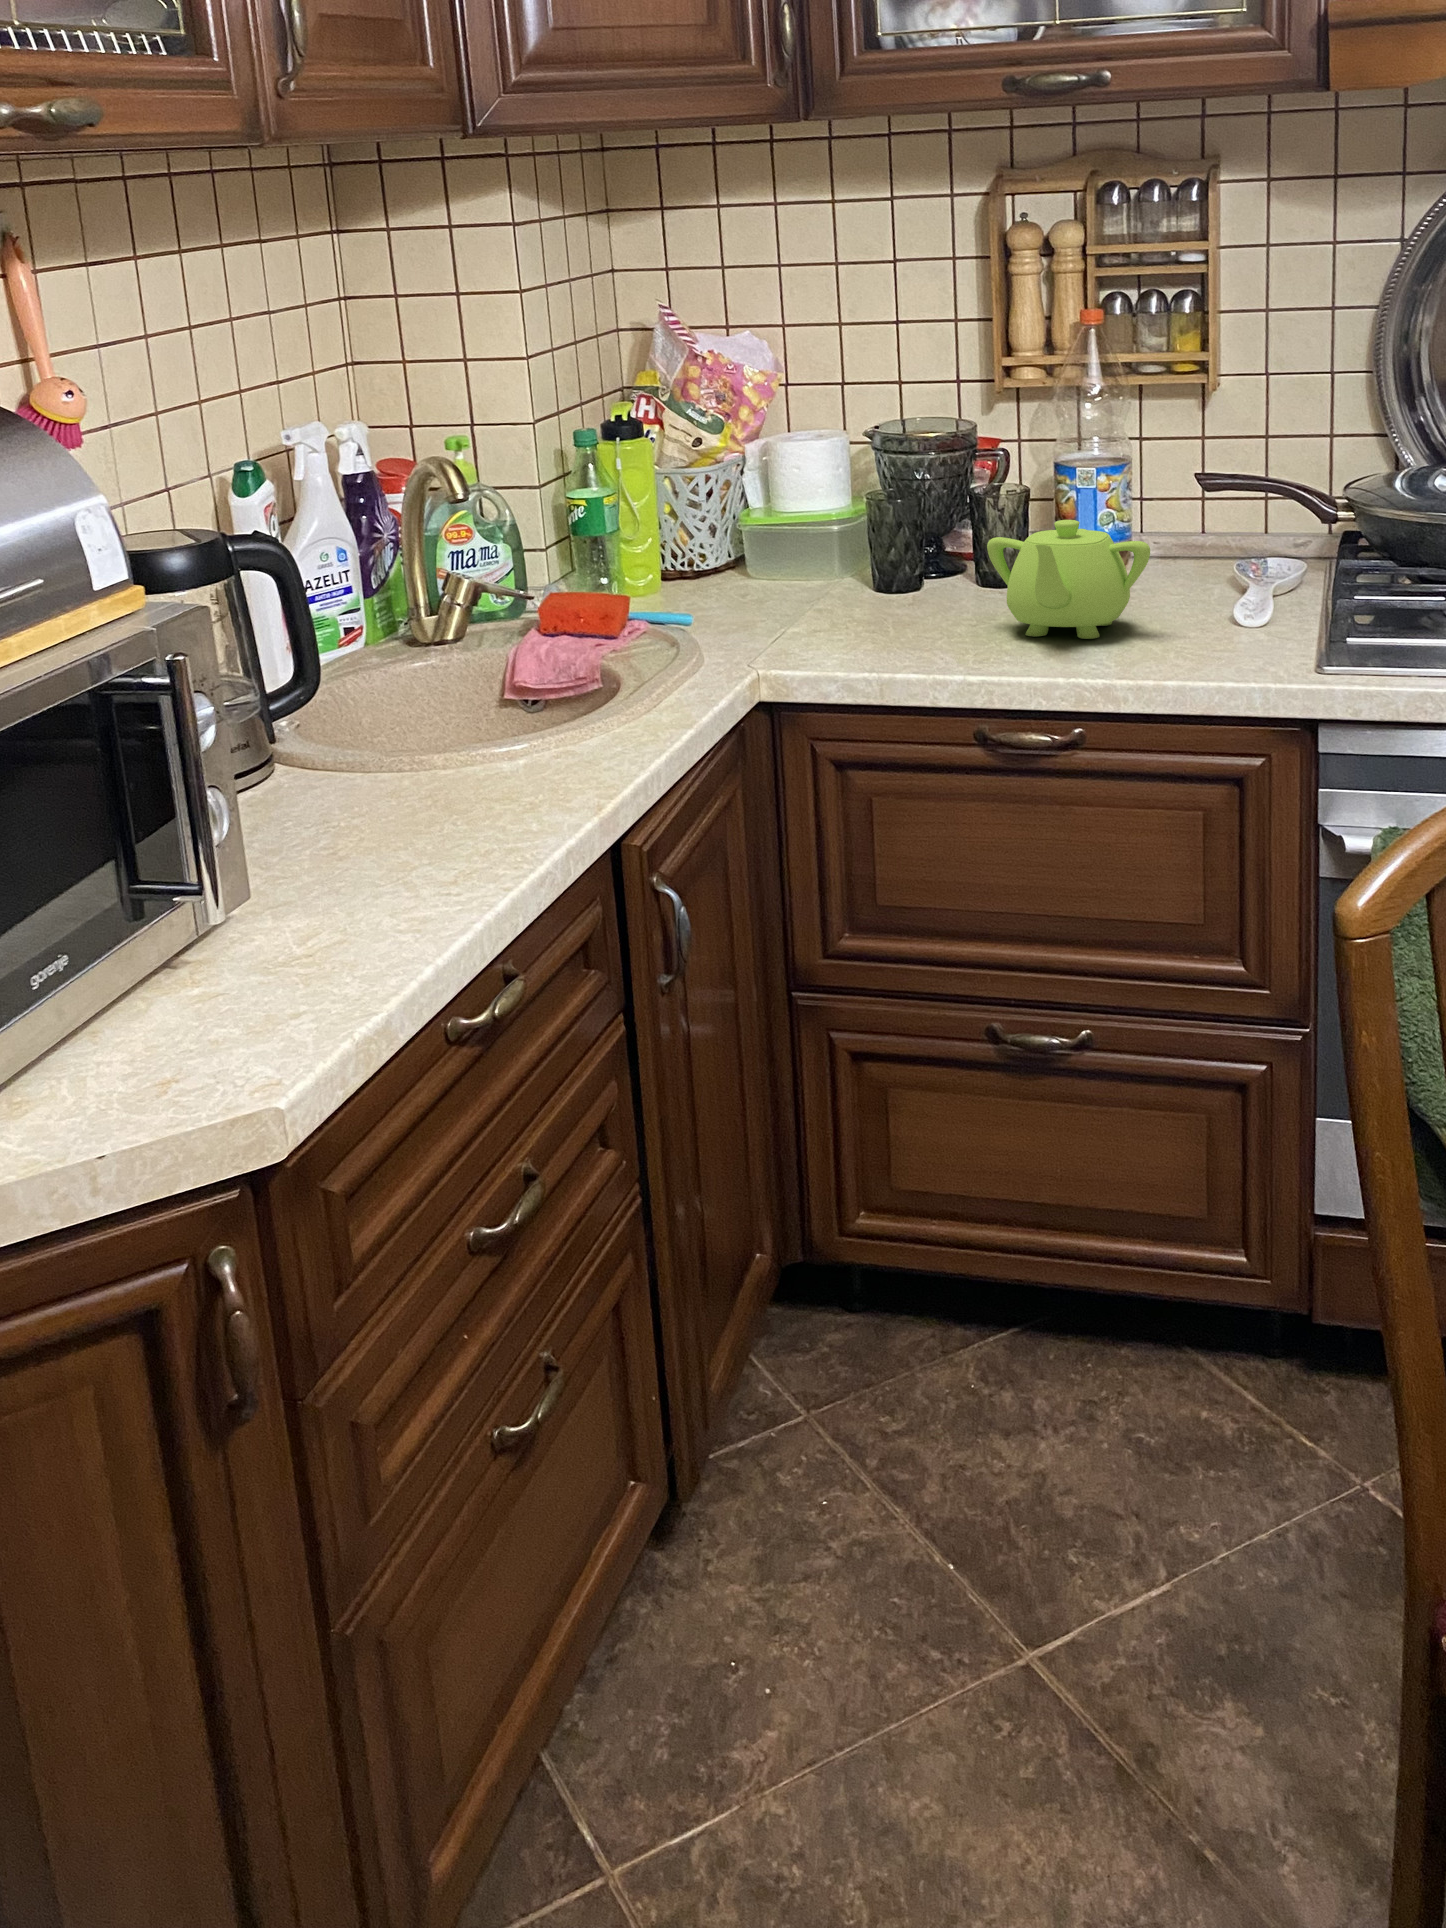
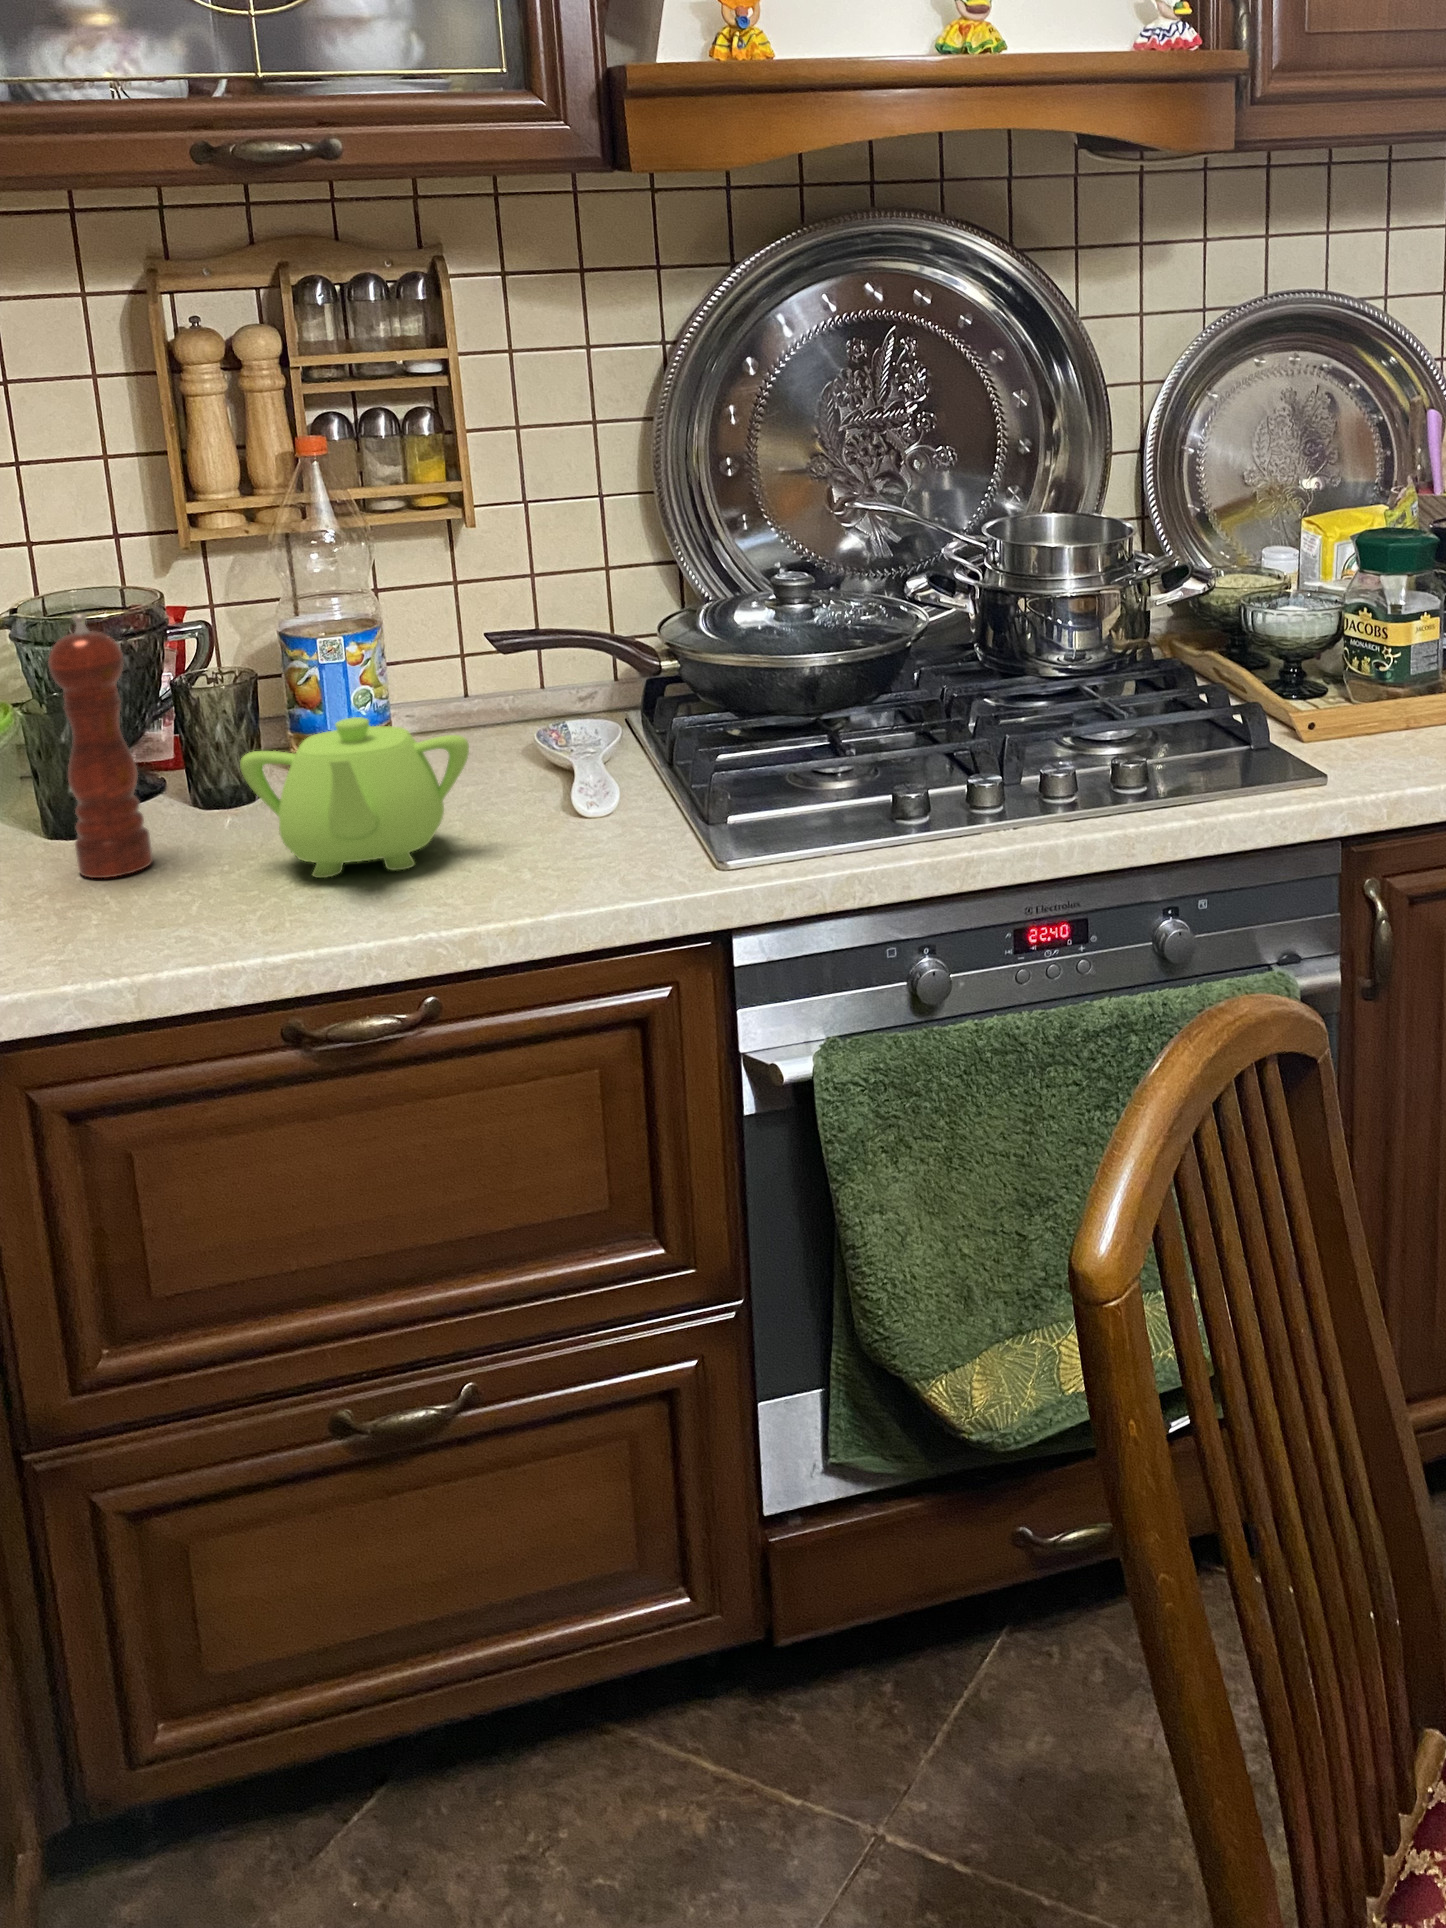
pepper mill: none [873,425,929,617] -> present [48,614,153,878]

